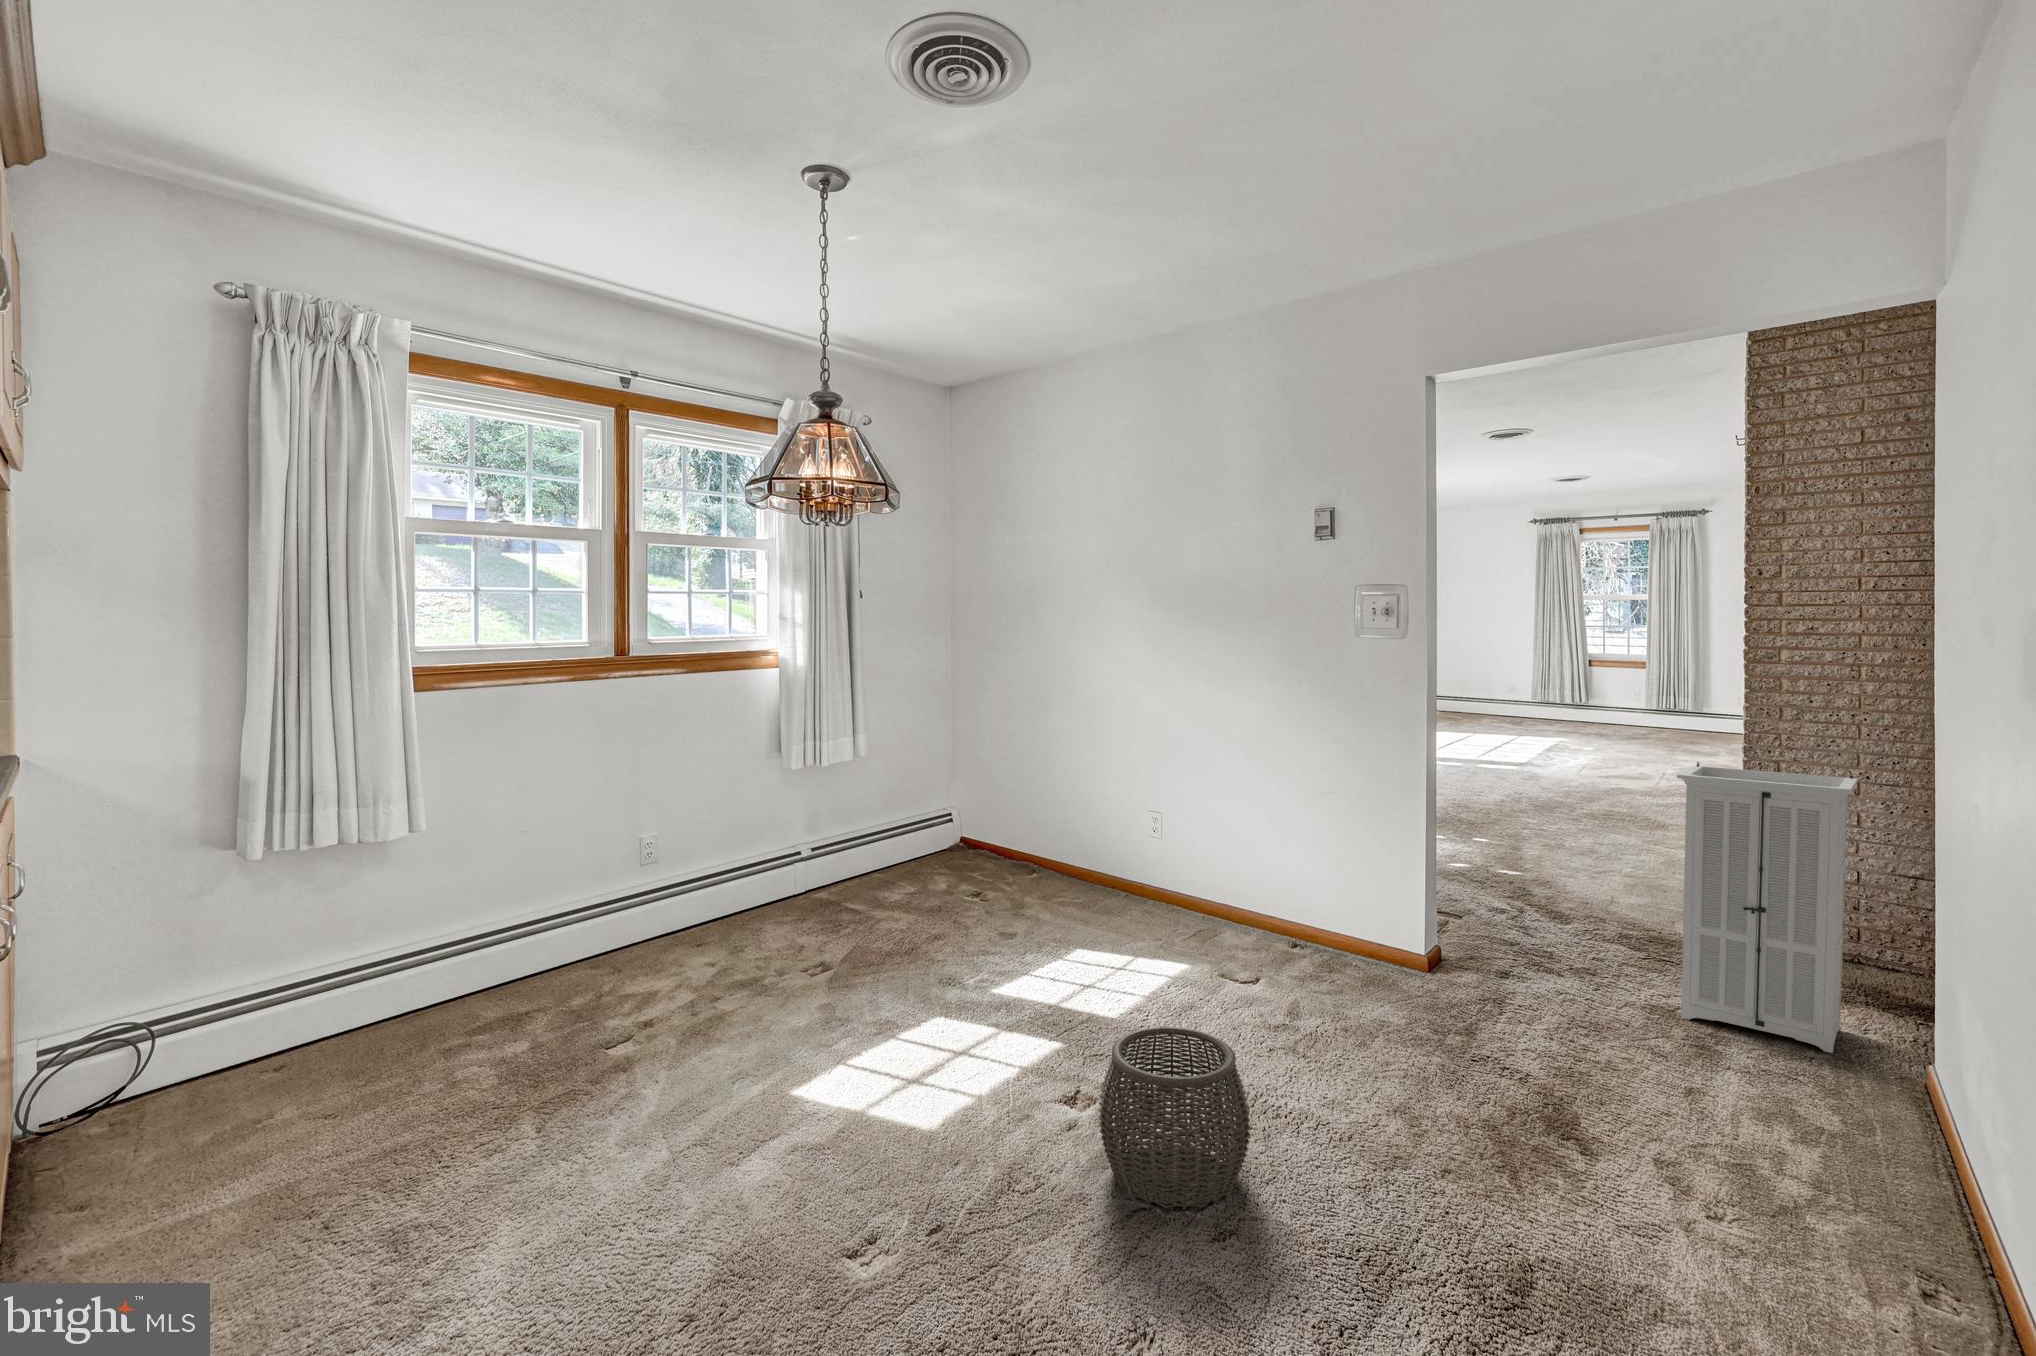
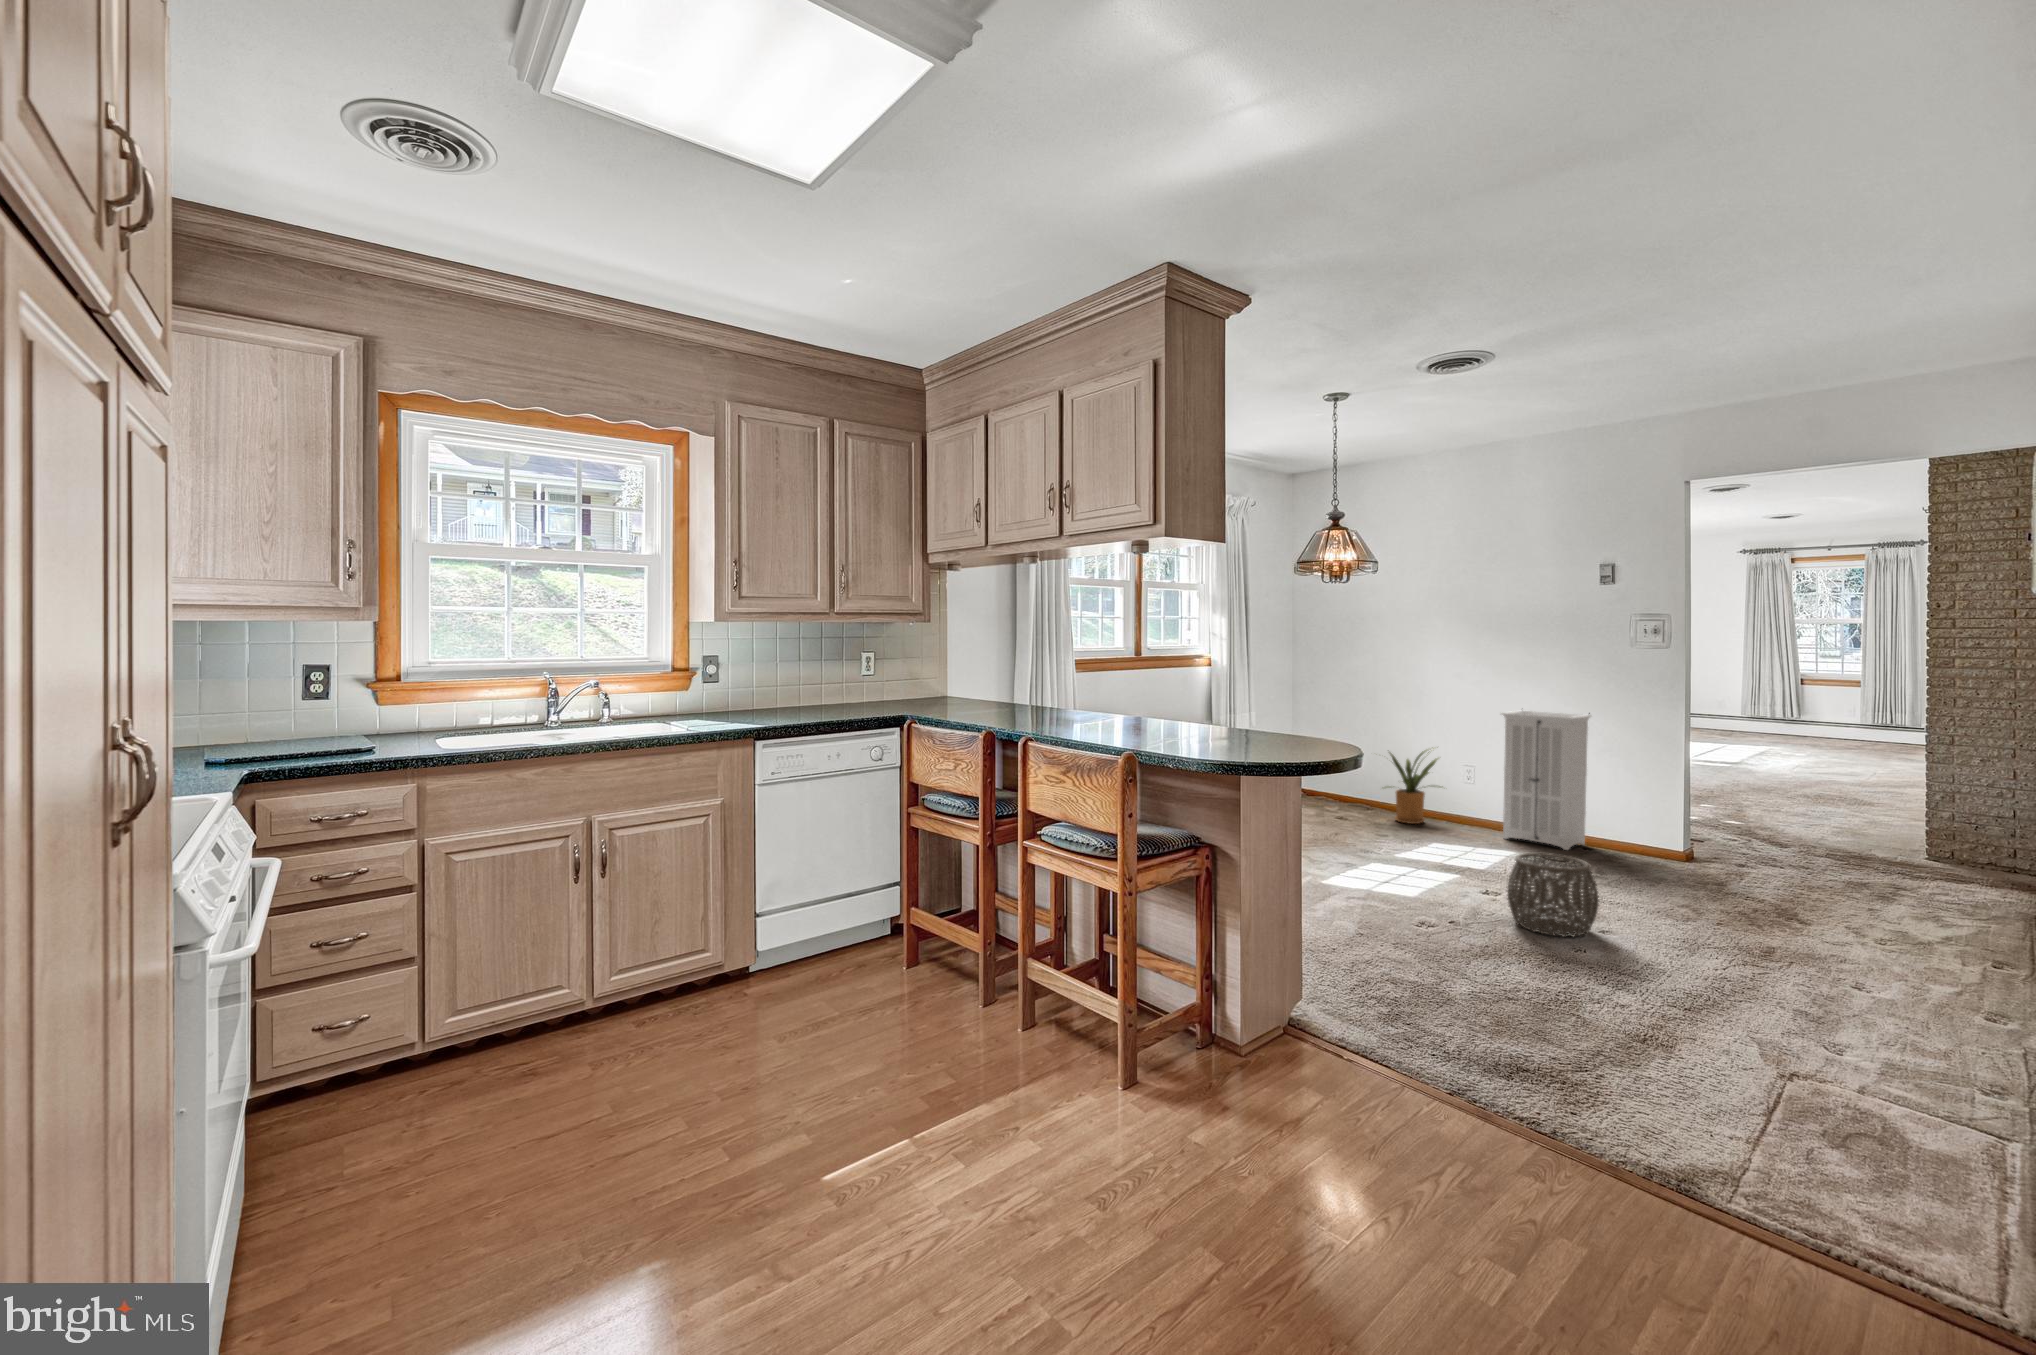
storage cabinet: present [1677,762,1858,1053] -> present [1501,711,1591,850]
house plant: none [1026,789,1131,905] -> present [1386,748,1440,824]

